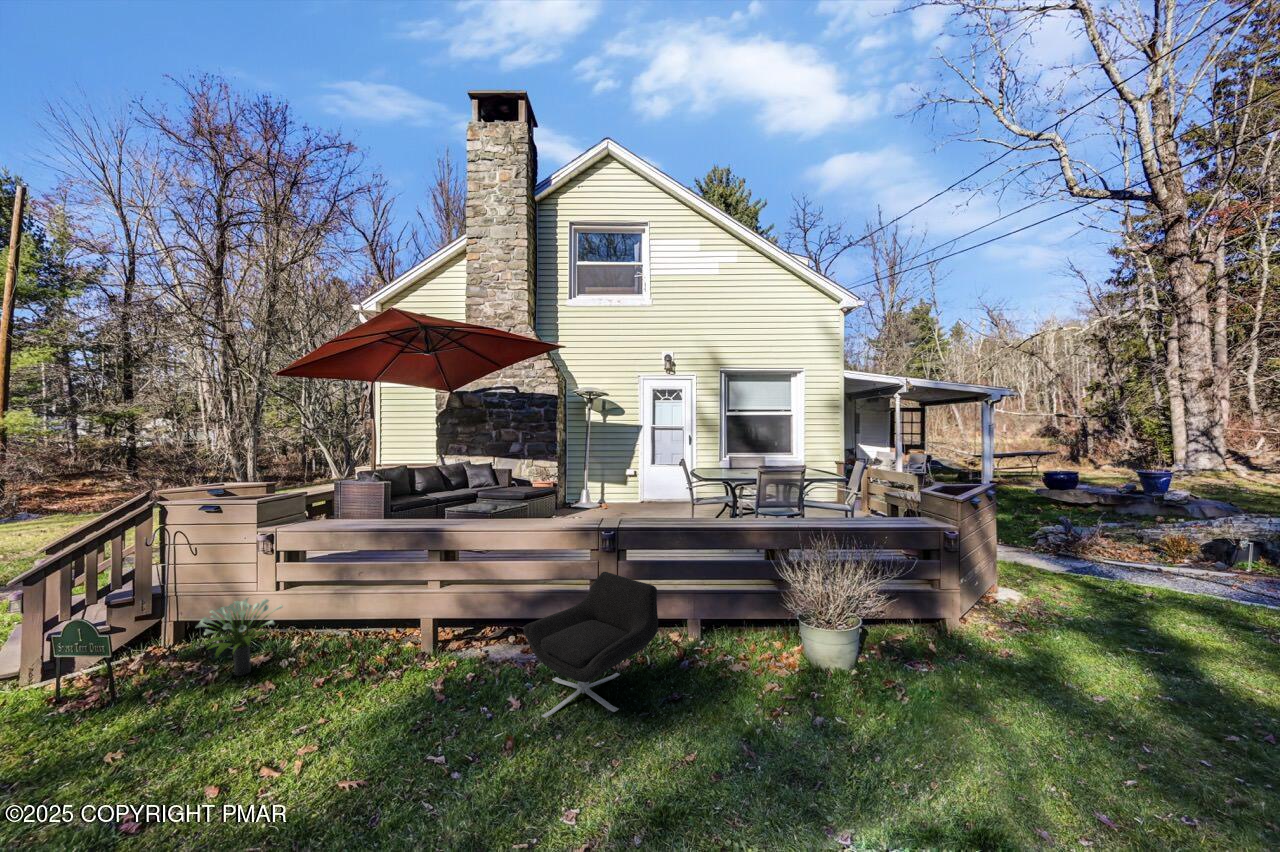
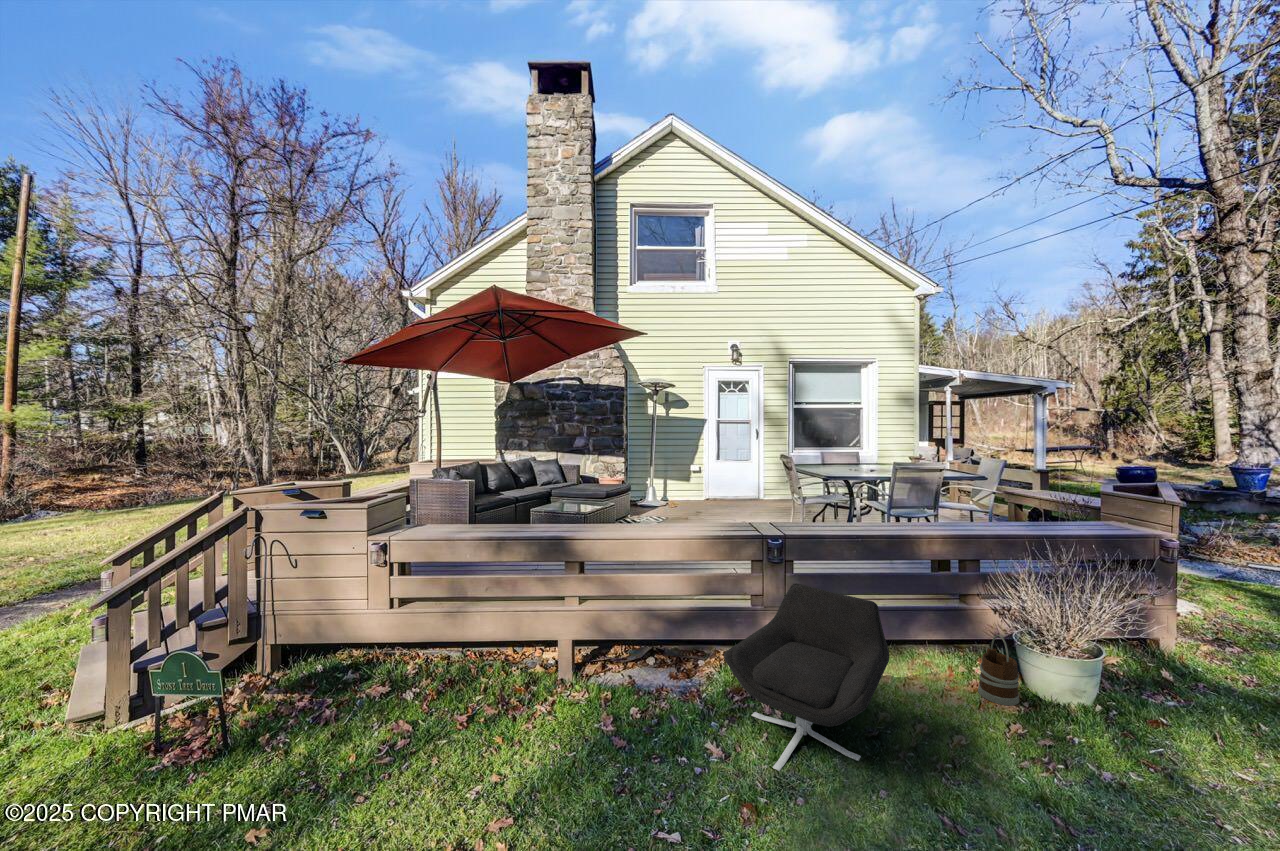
potted plant: present [196,598,282,676] -> none [316,619,410,715]
wooden bucket: none [756,616,786,675] -> present [978,635,1019,705]

